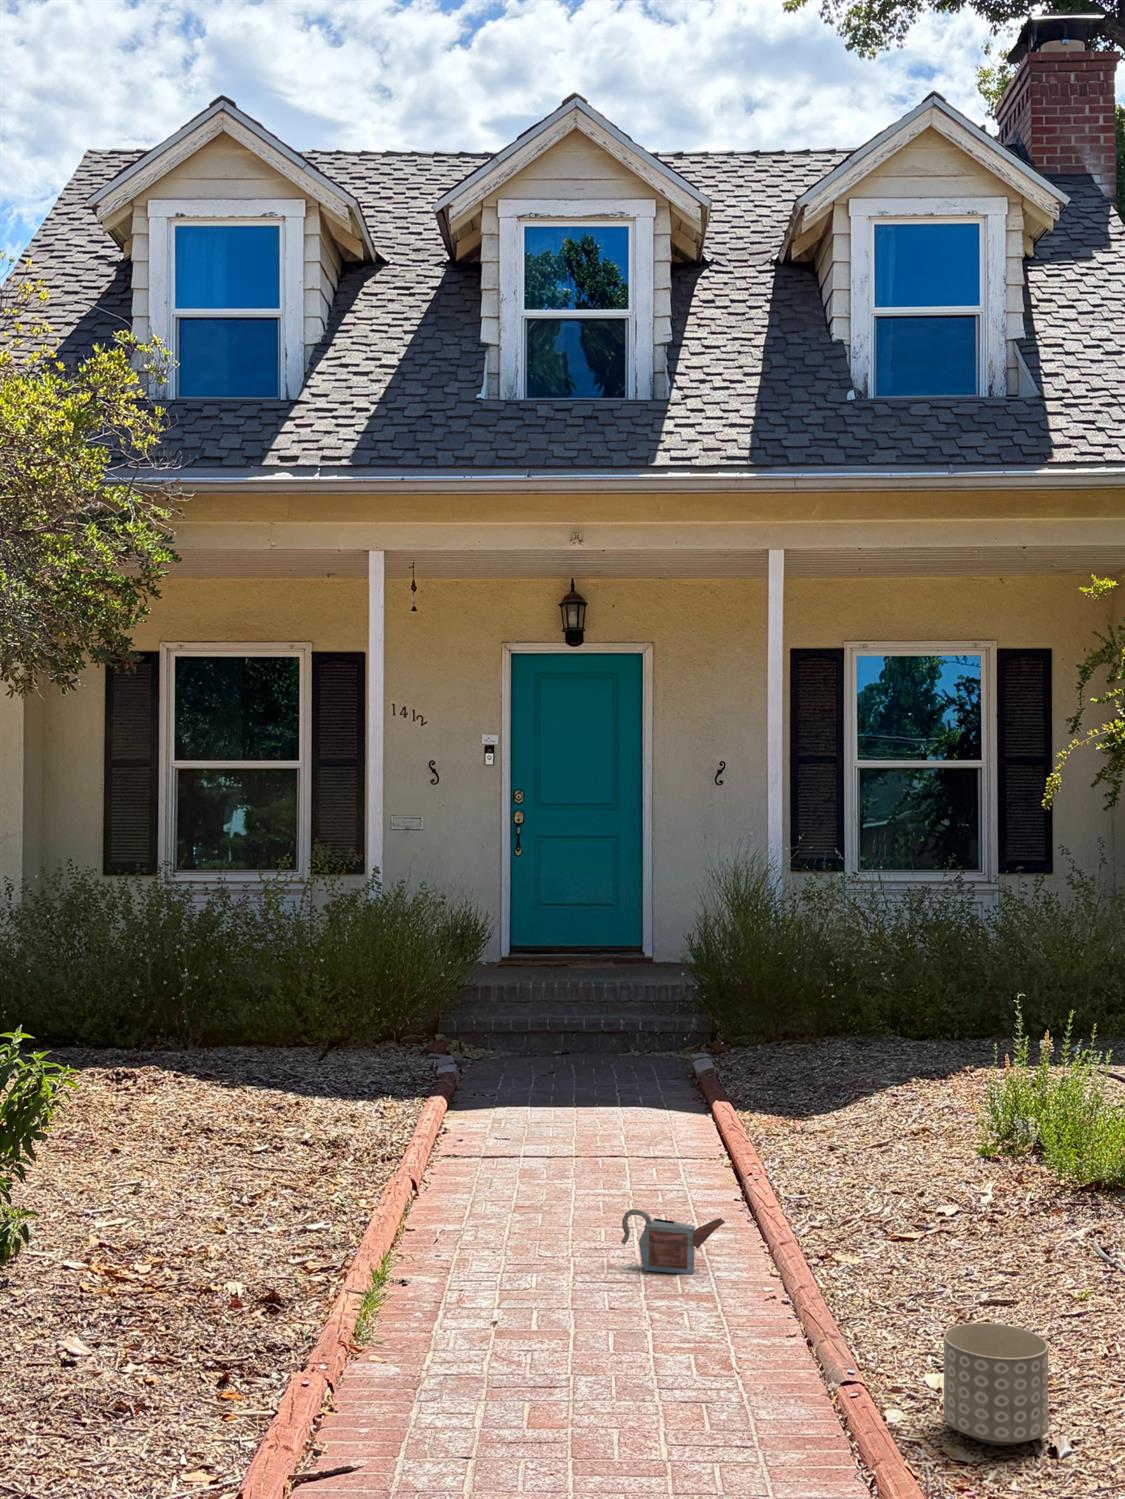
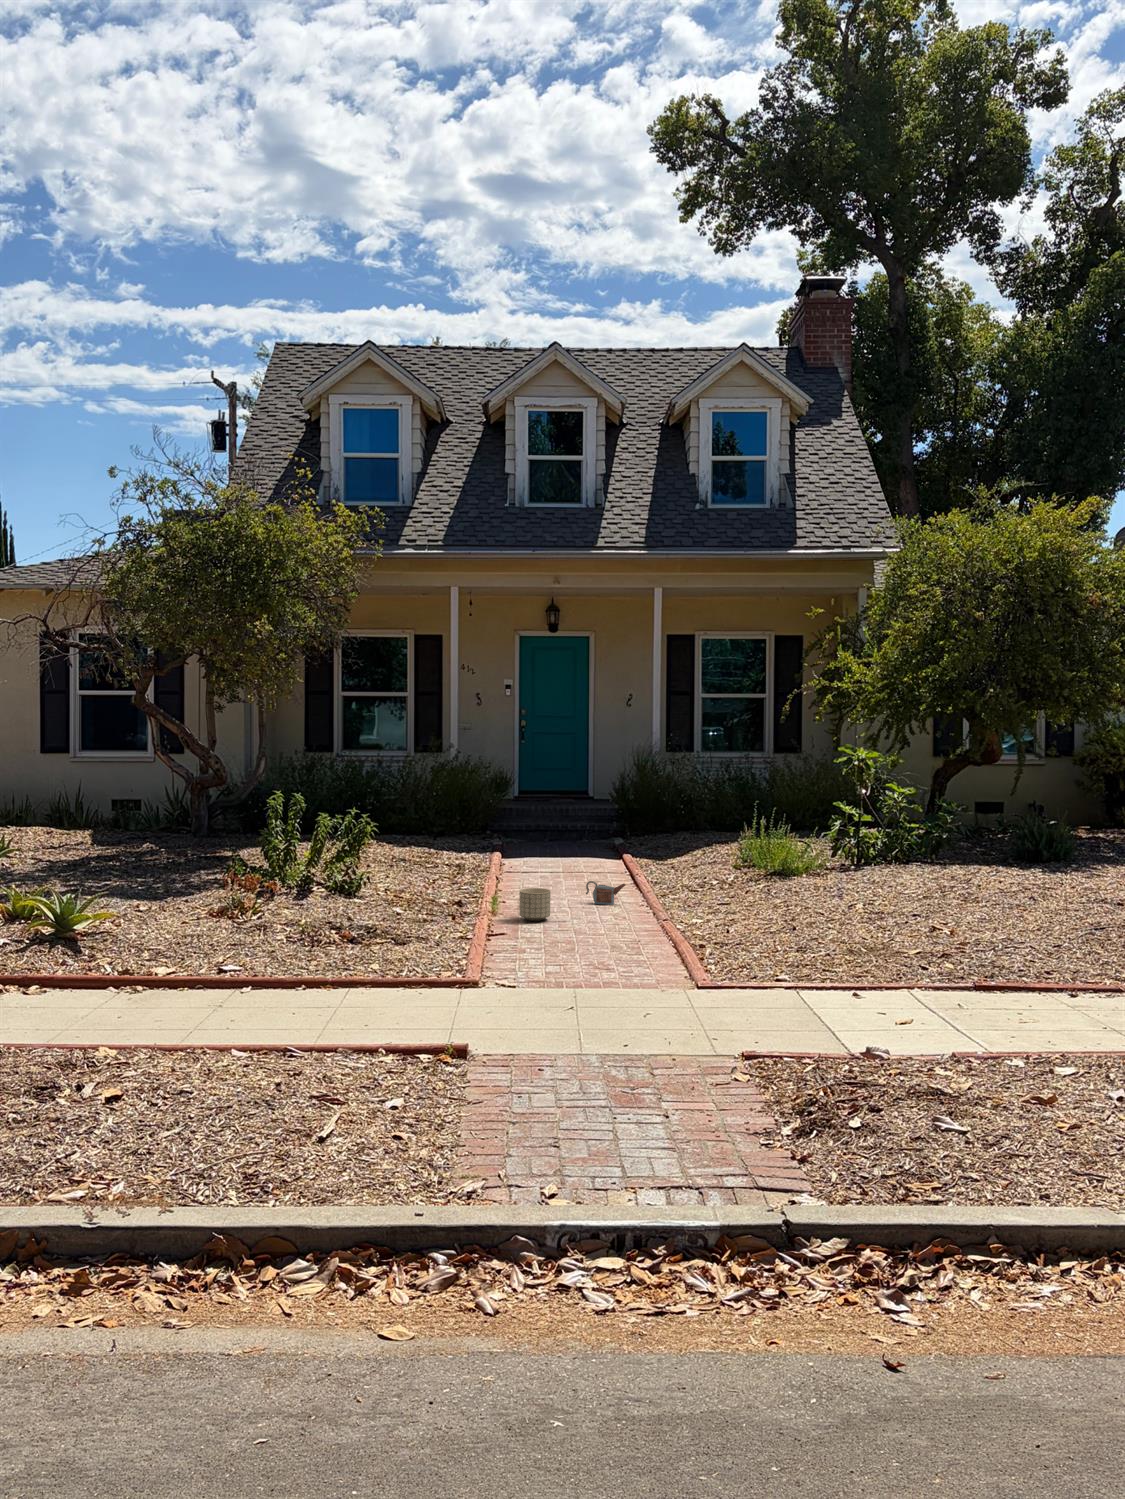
planter: present [944,1323,1048,1446] -> present [519,888,551,921]

